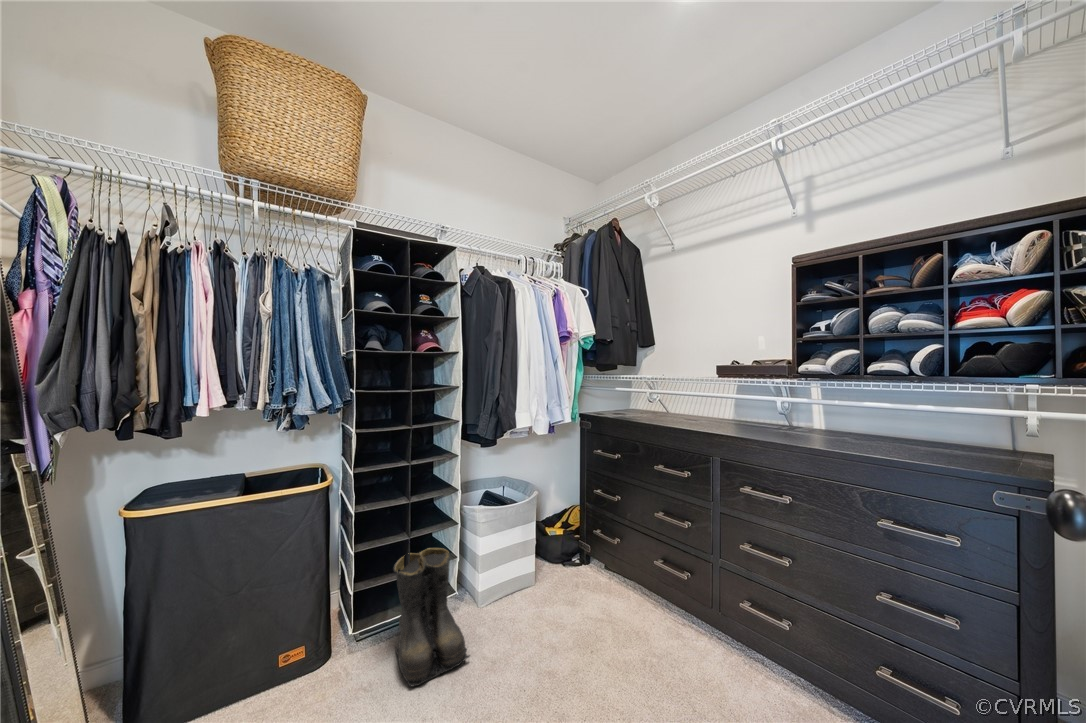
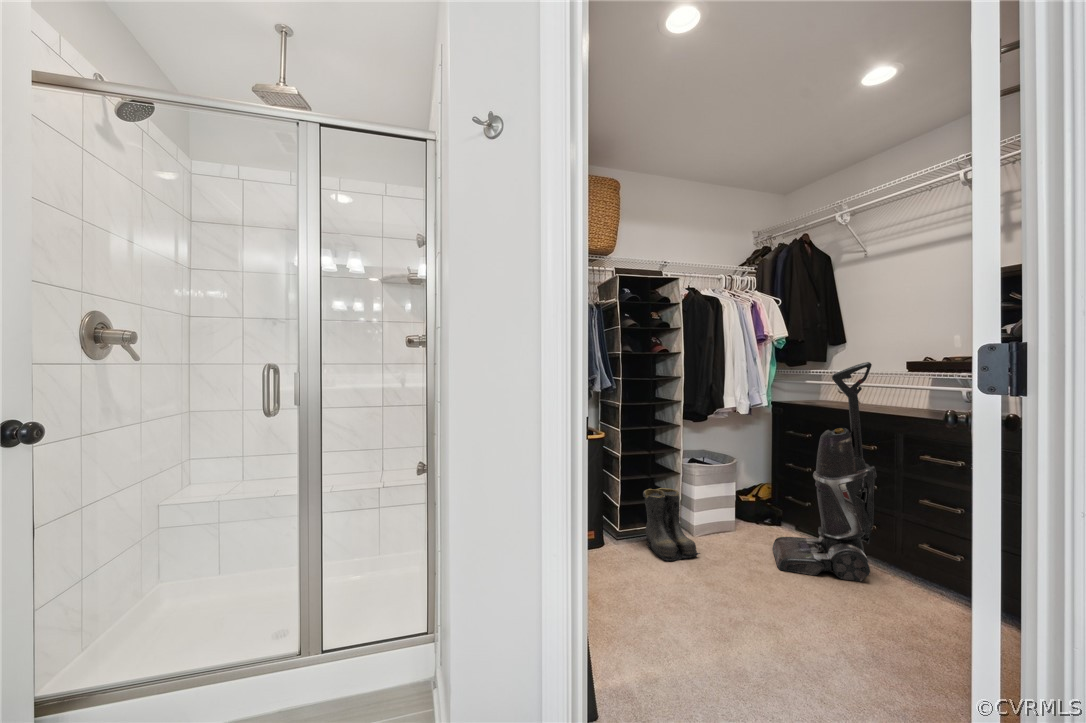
vacuum cleaner: none [573,366,692,671] -> present [773,362,877,581]

